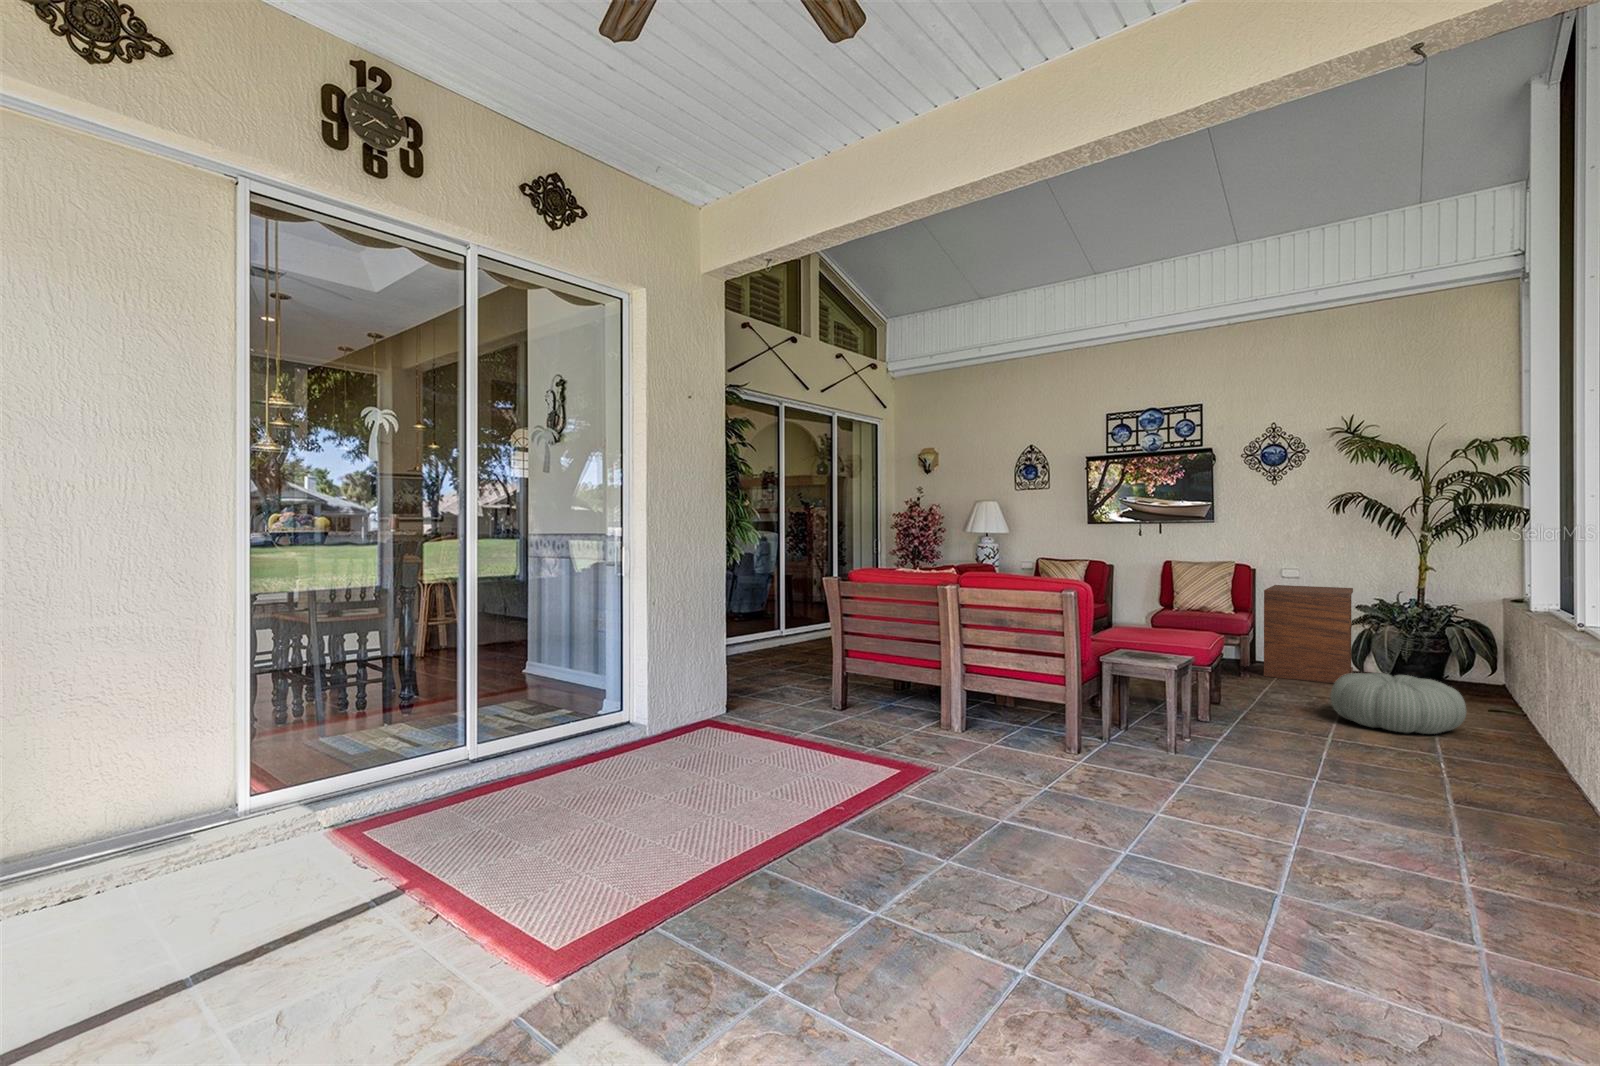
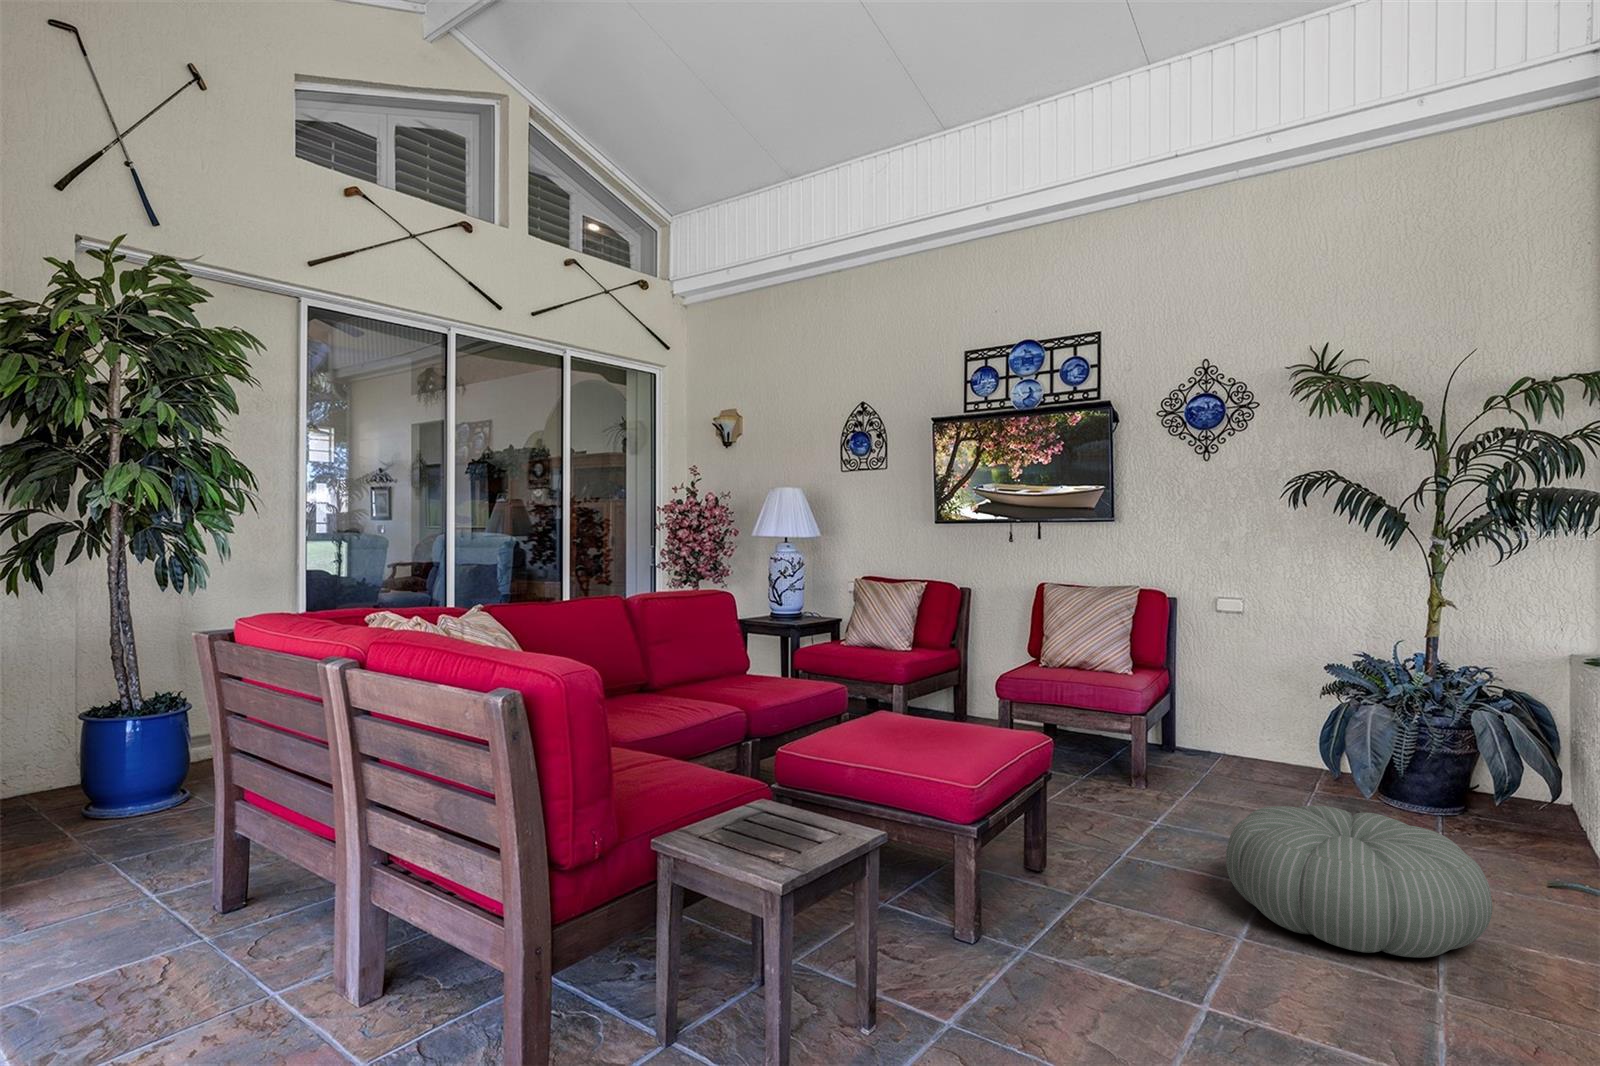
side table: present [1264,585,1353,683] -> none [1166,626,1324,809]

